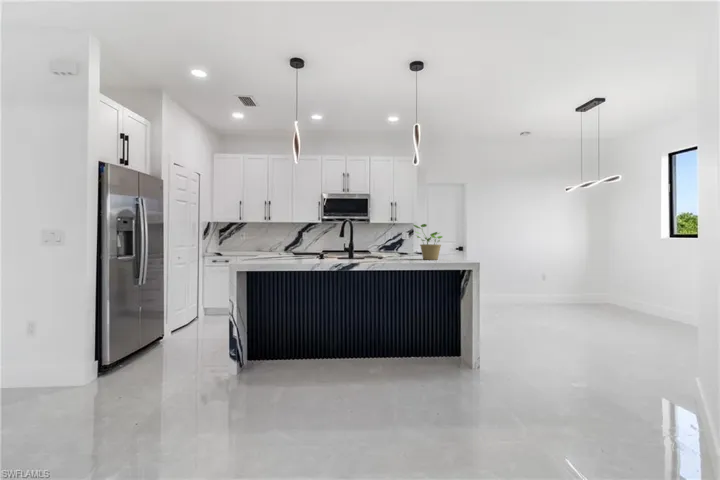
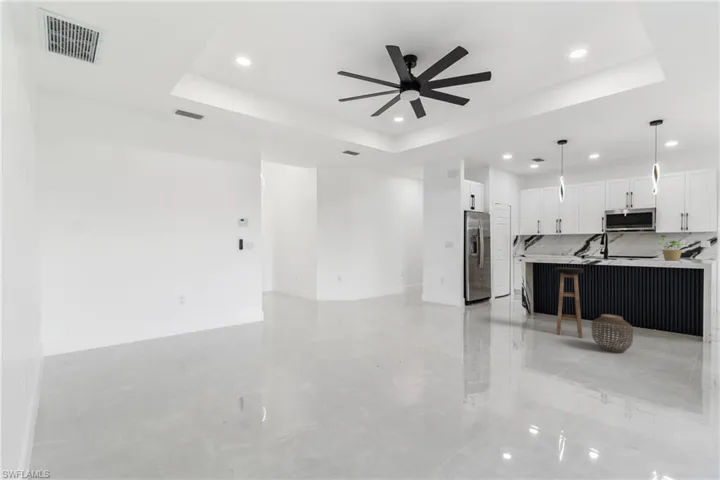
bar stool: none [299,282,349,426] -> present [555,268,584,338]
woven basket: none [379,373,443,454] -> present [592,314,633,353]

